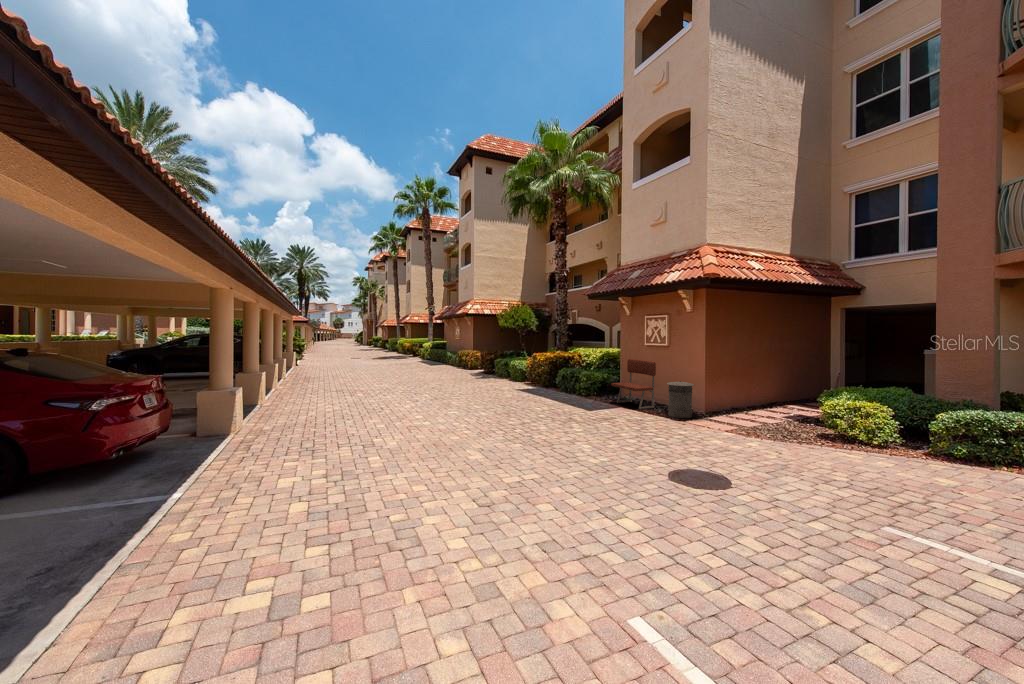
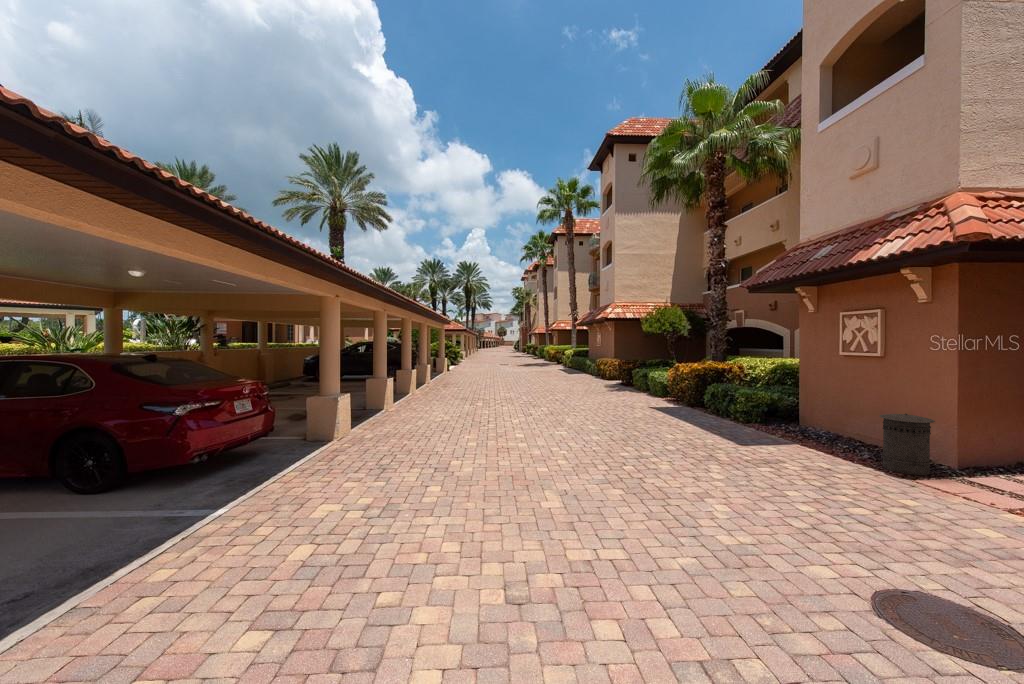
bench: present [611,359,656,409] -> none [783,376,860,451]

